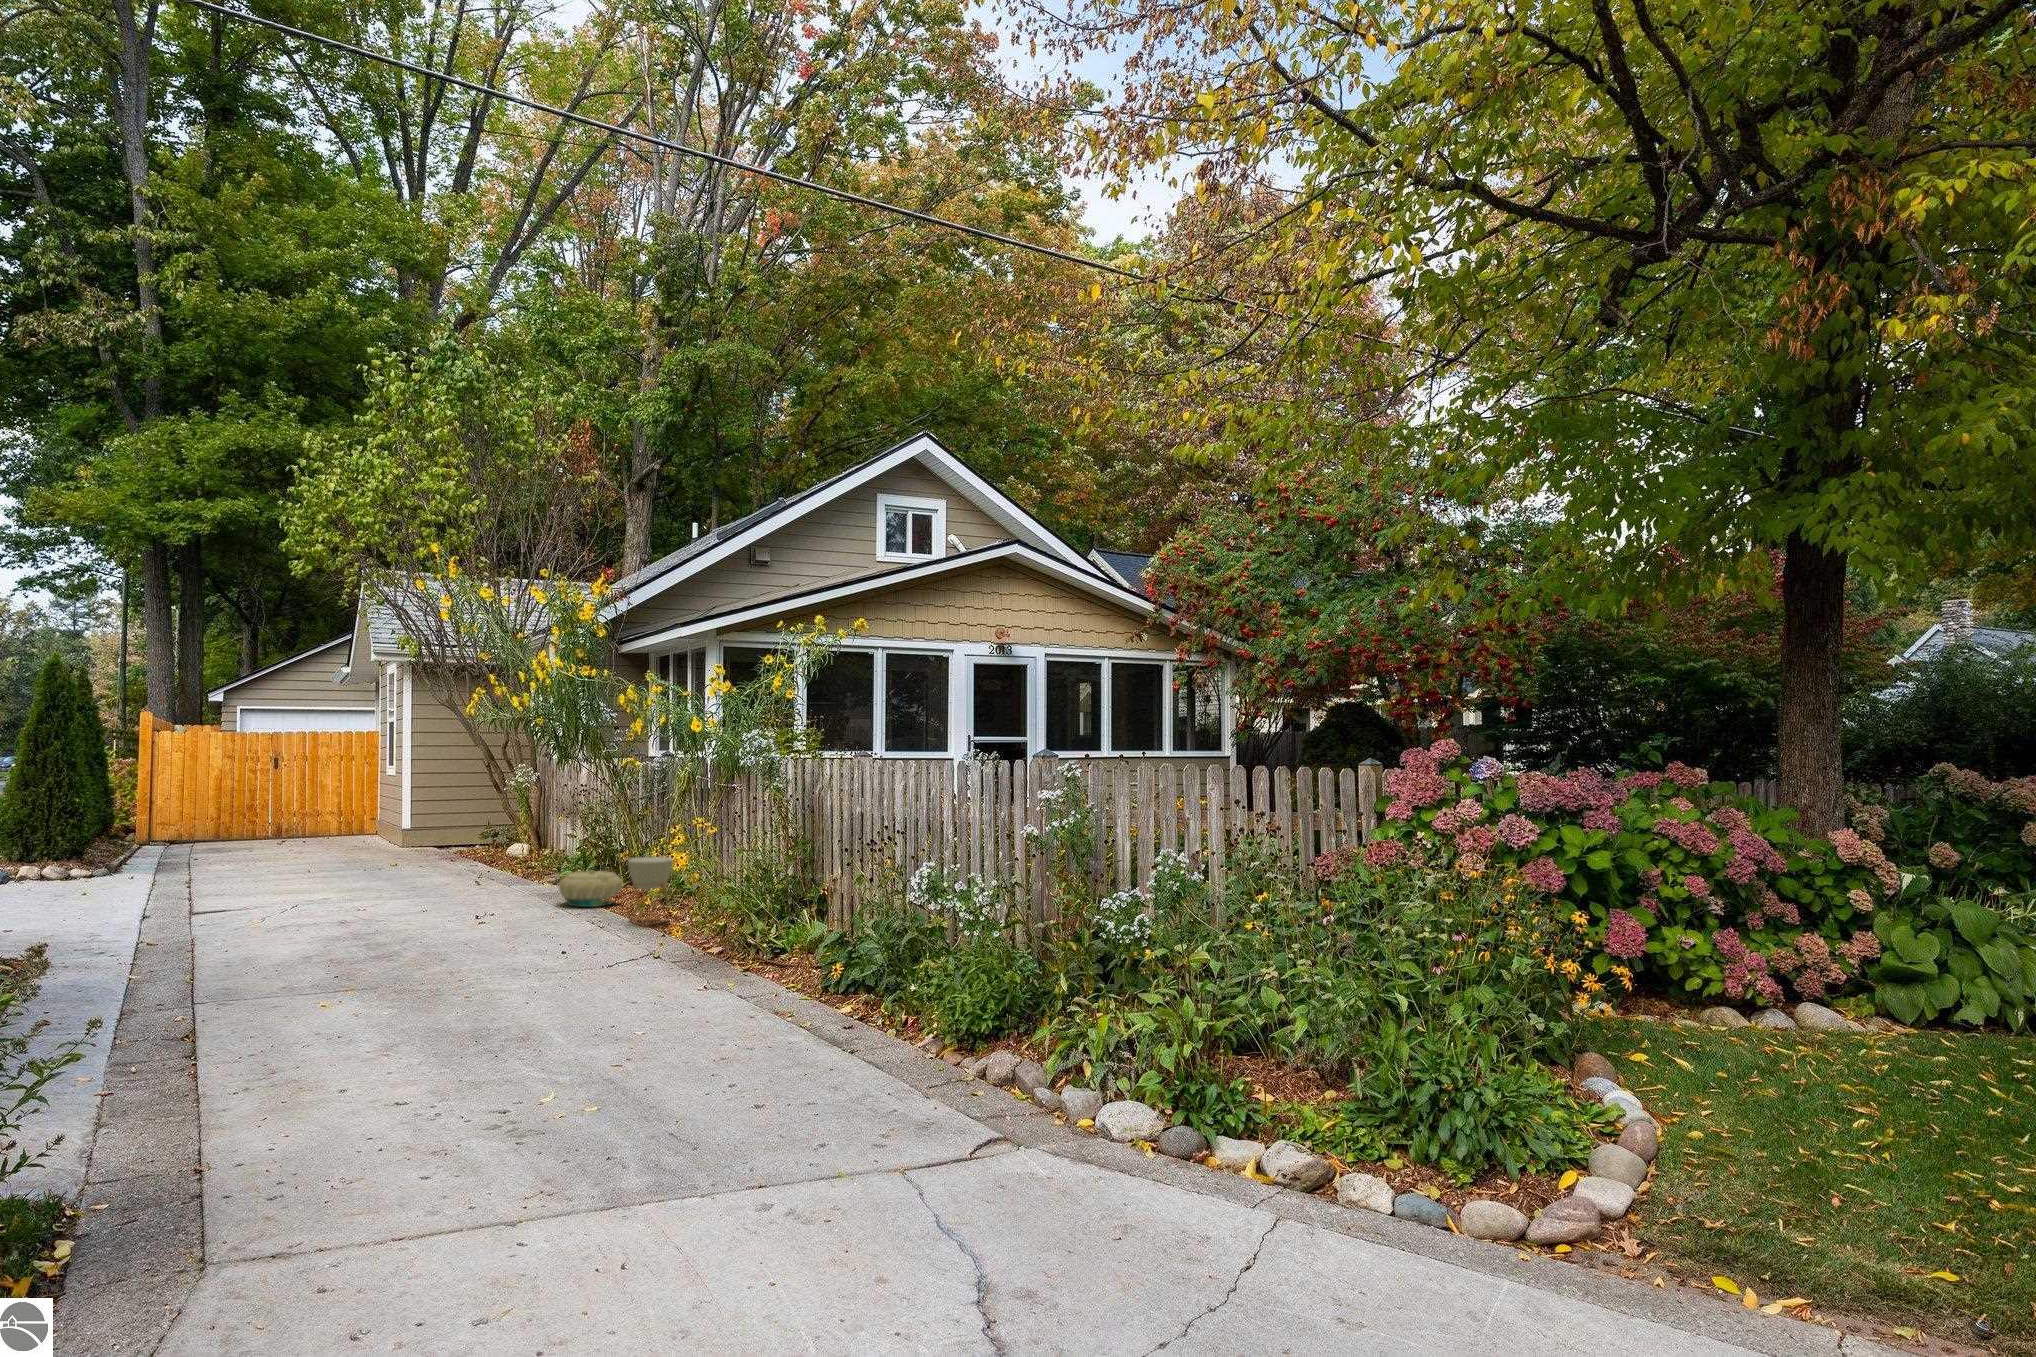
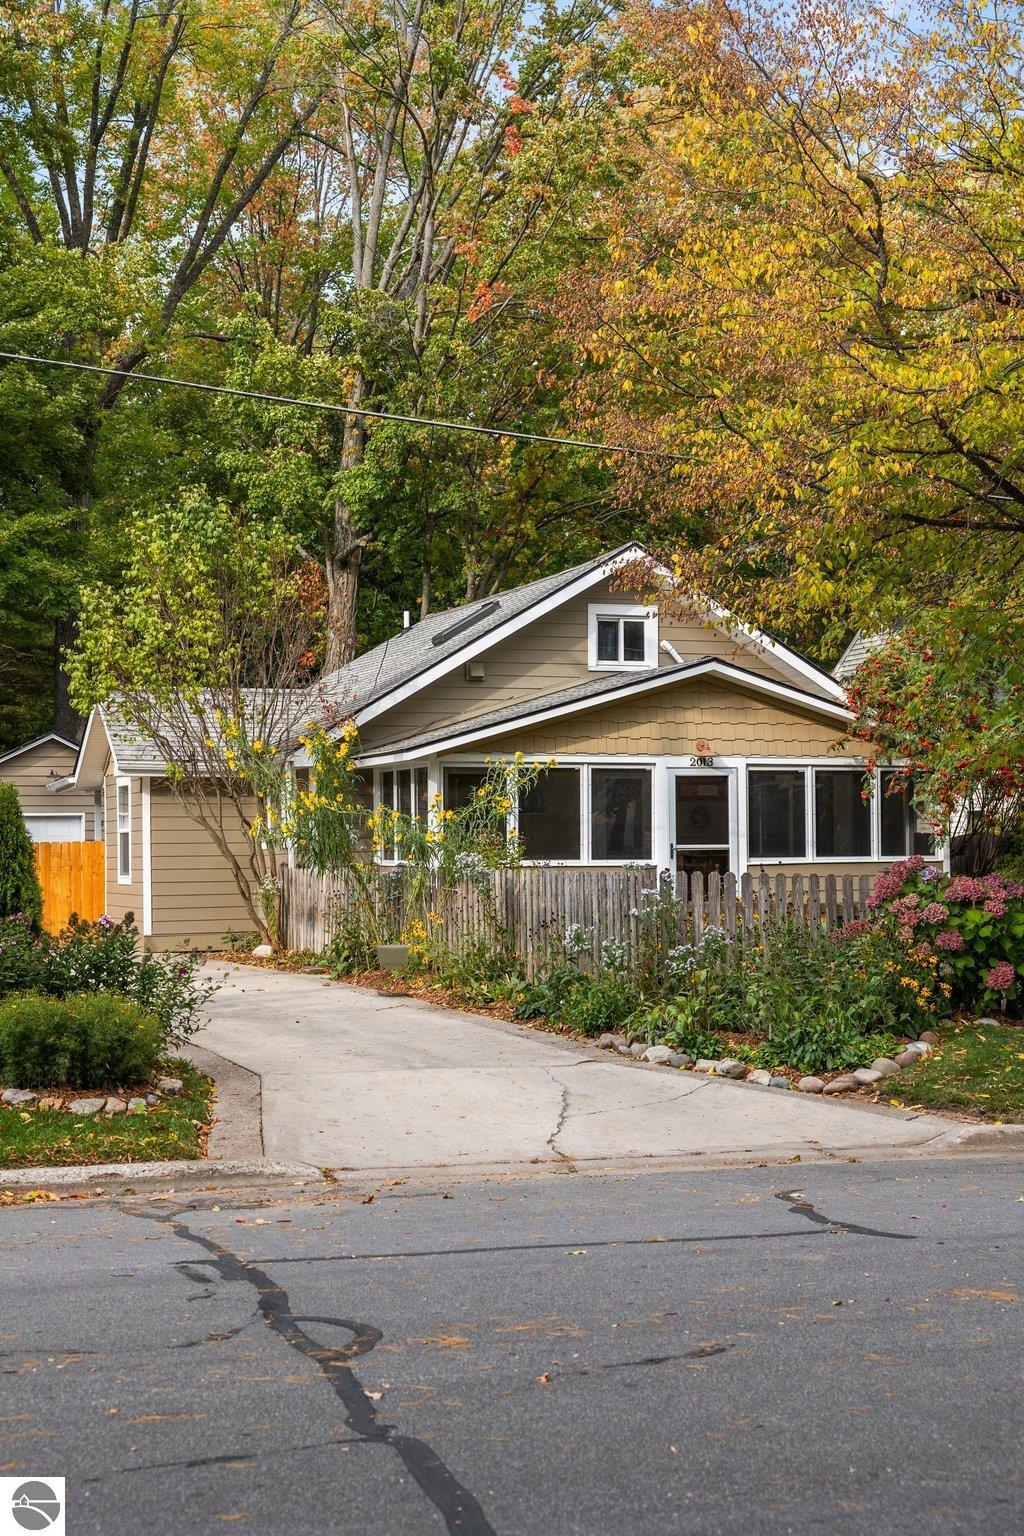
basket: present [559,870,623,907] -> none [319,958,368,986]

